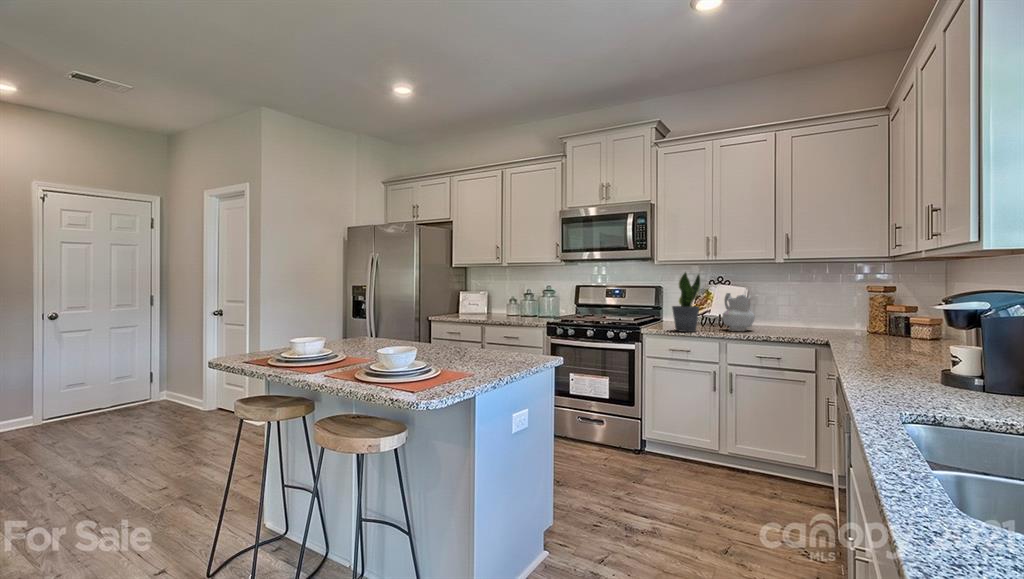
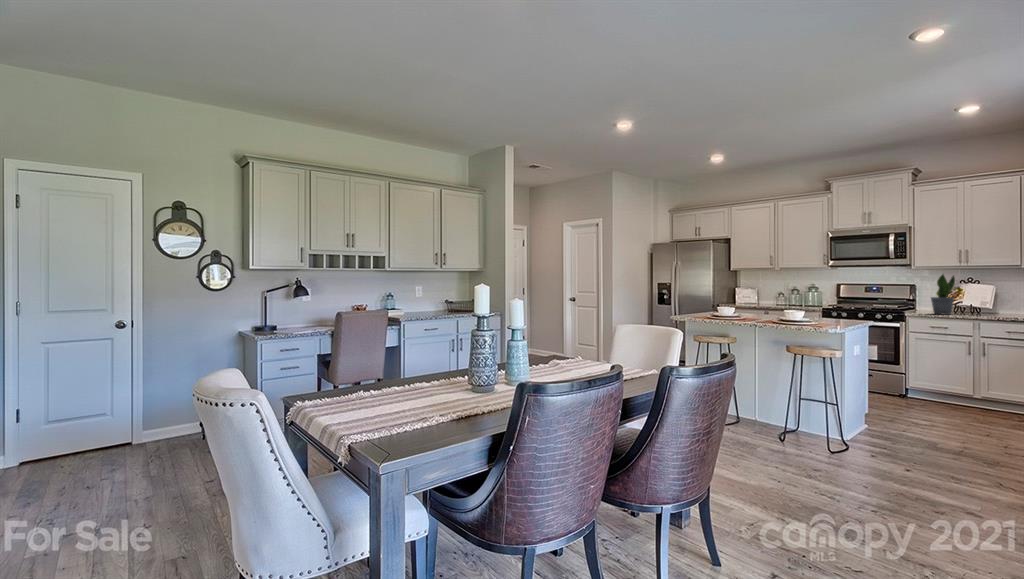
ceramic pitcher: present [723,293,755,331] -> none [974,288,1002,315]

